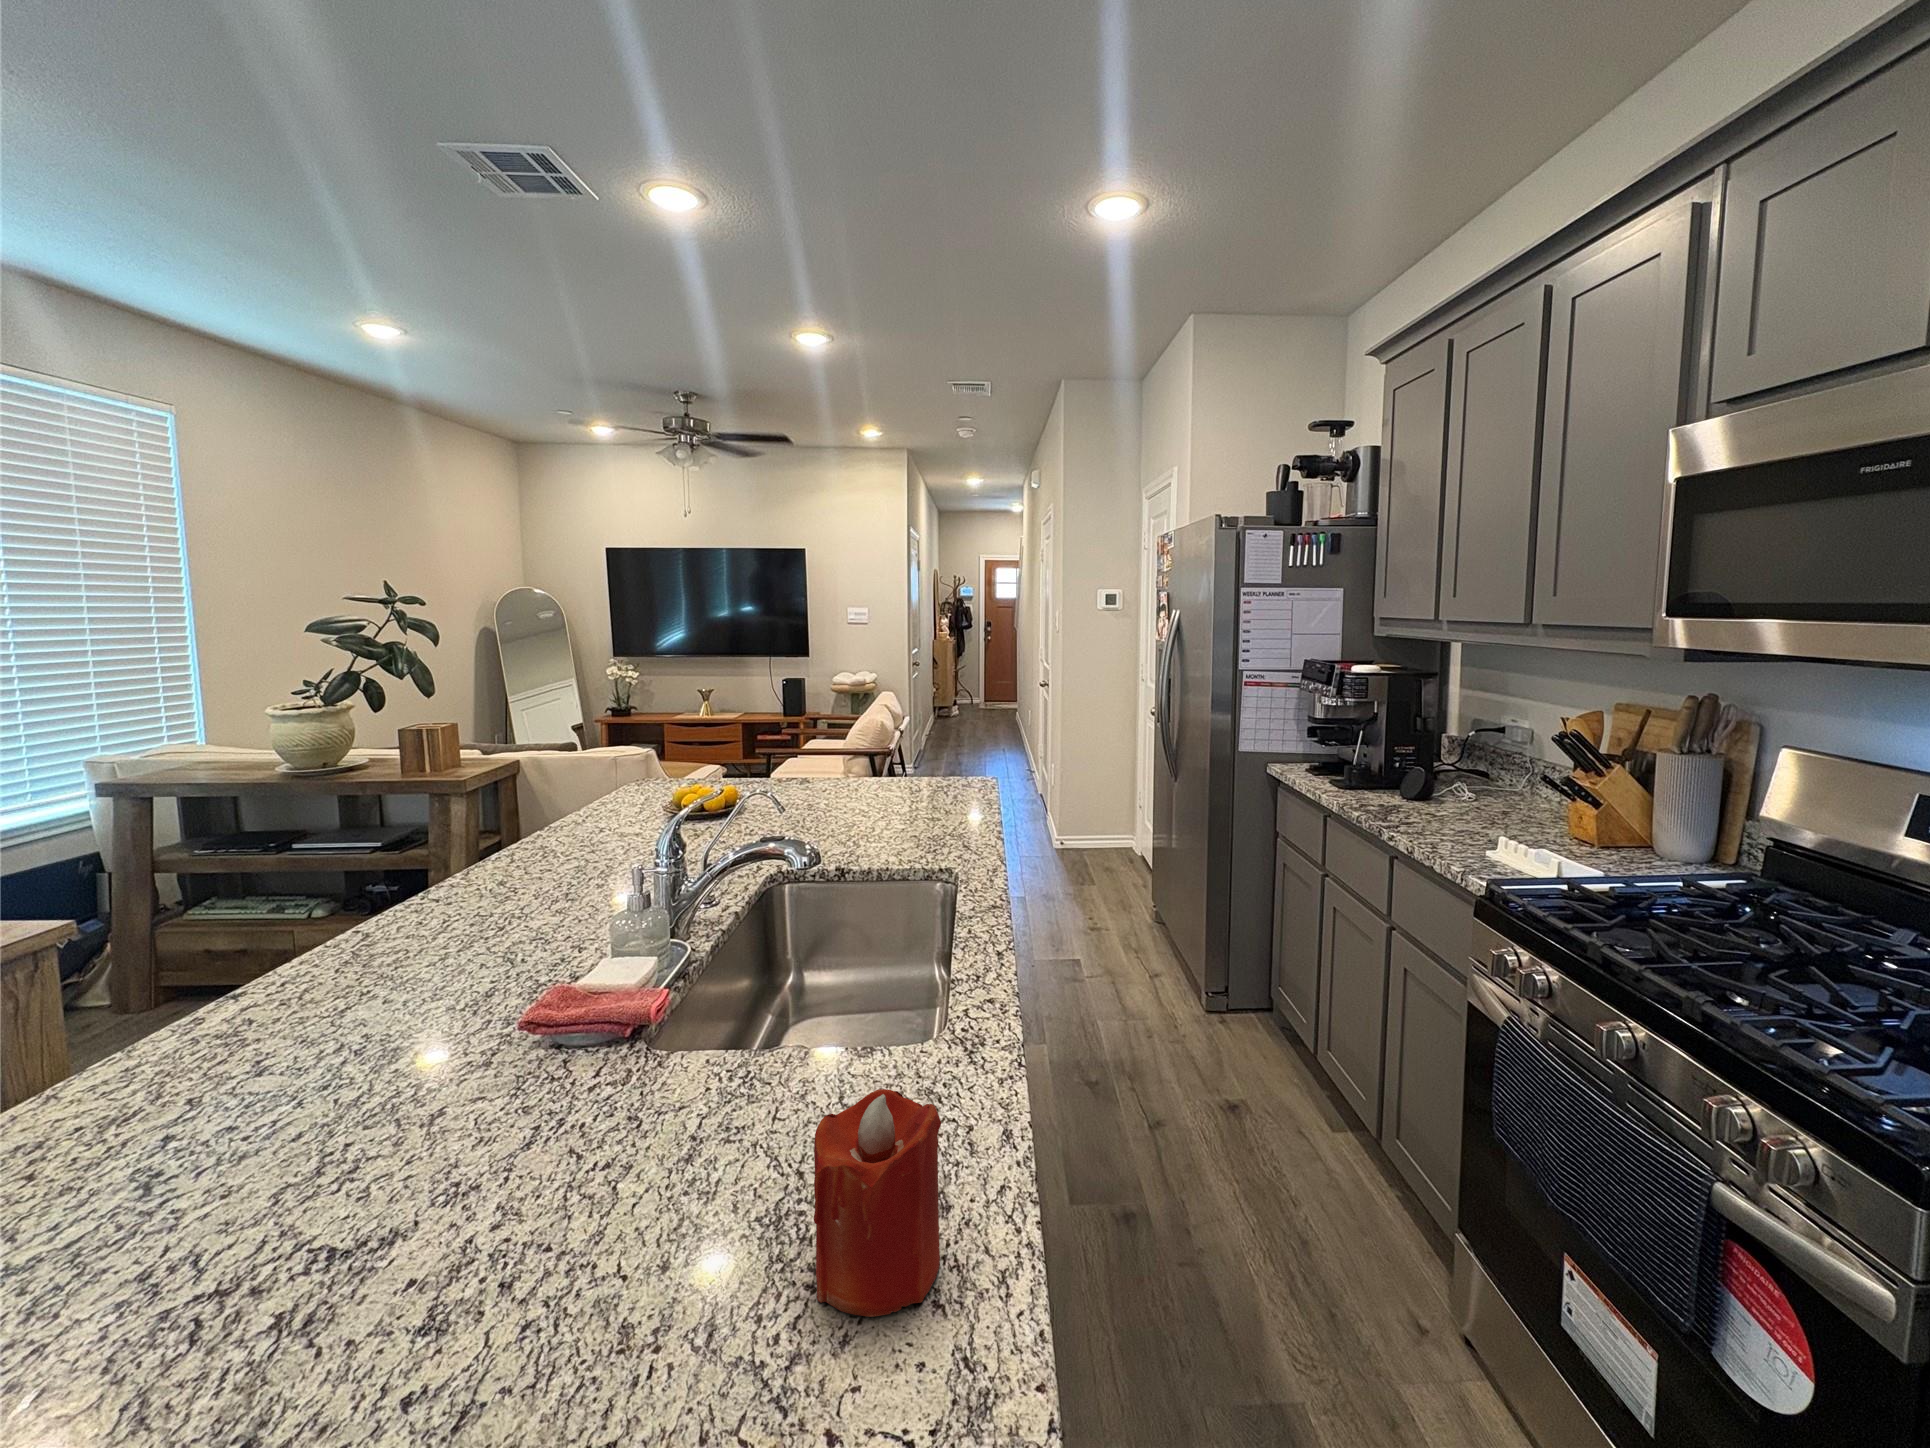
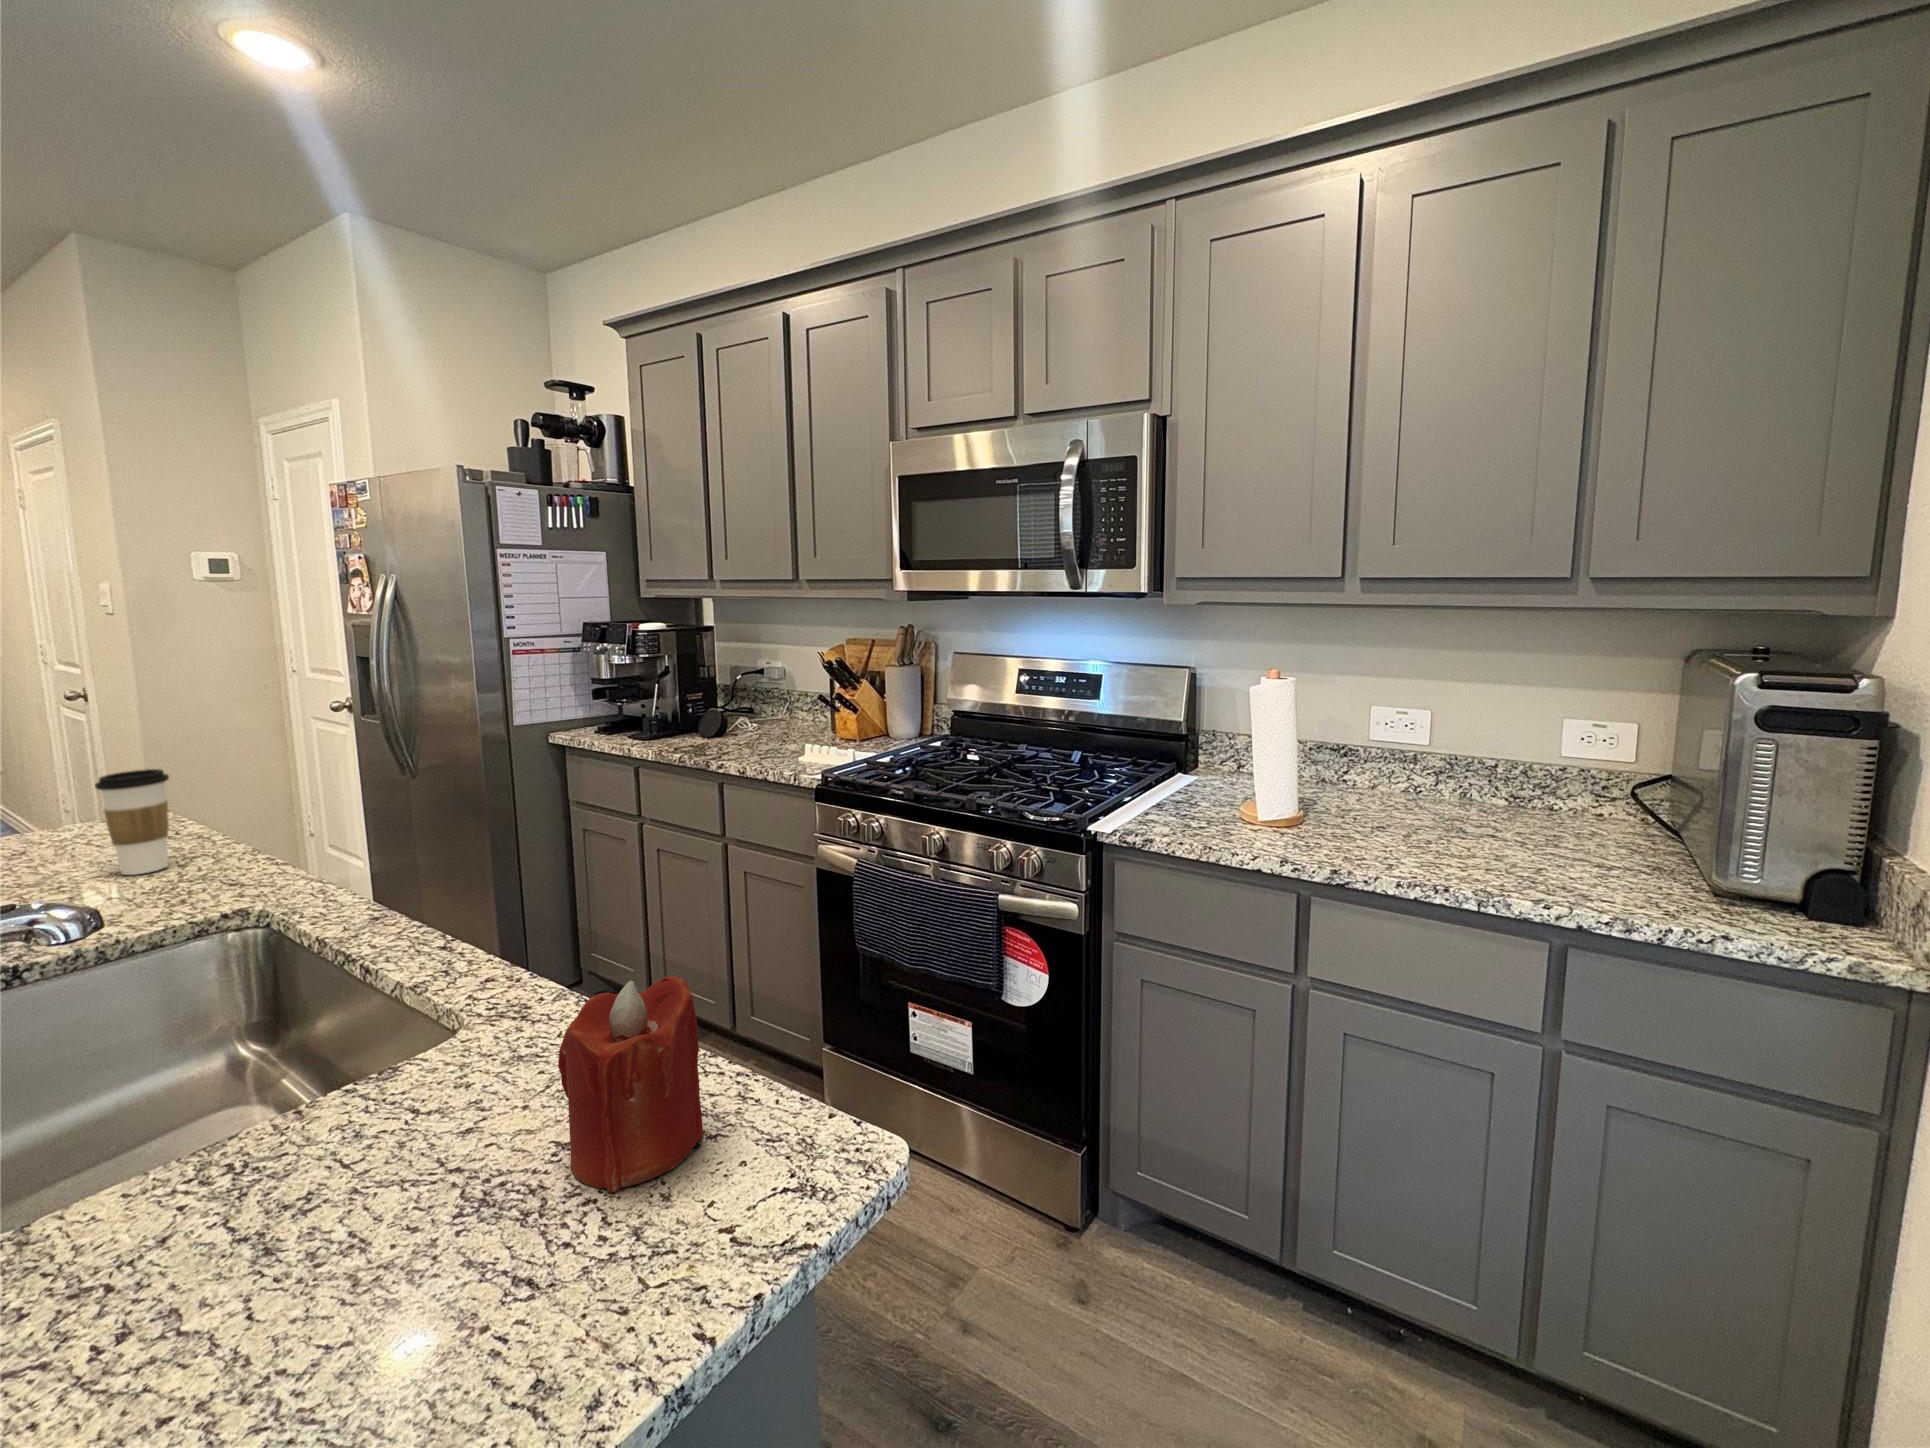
coffee cup: none [901,753,937,826] -> present [95,769,169,875]

